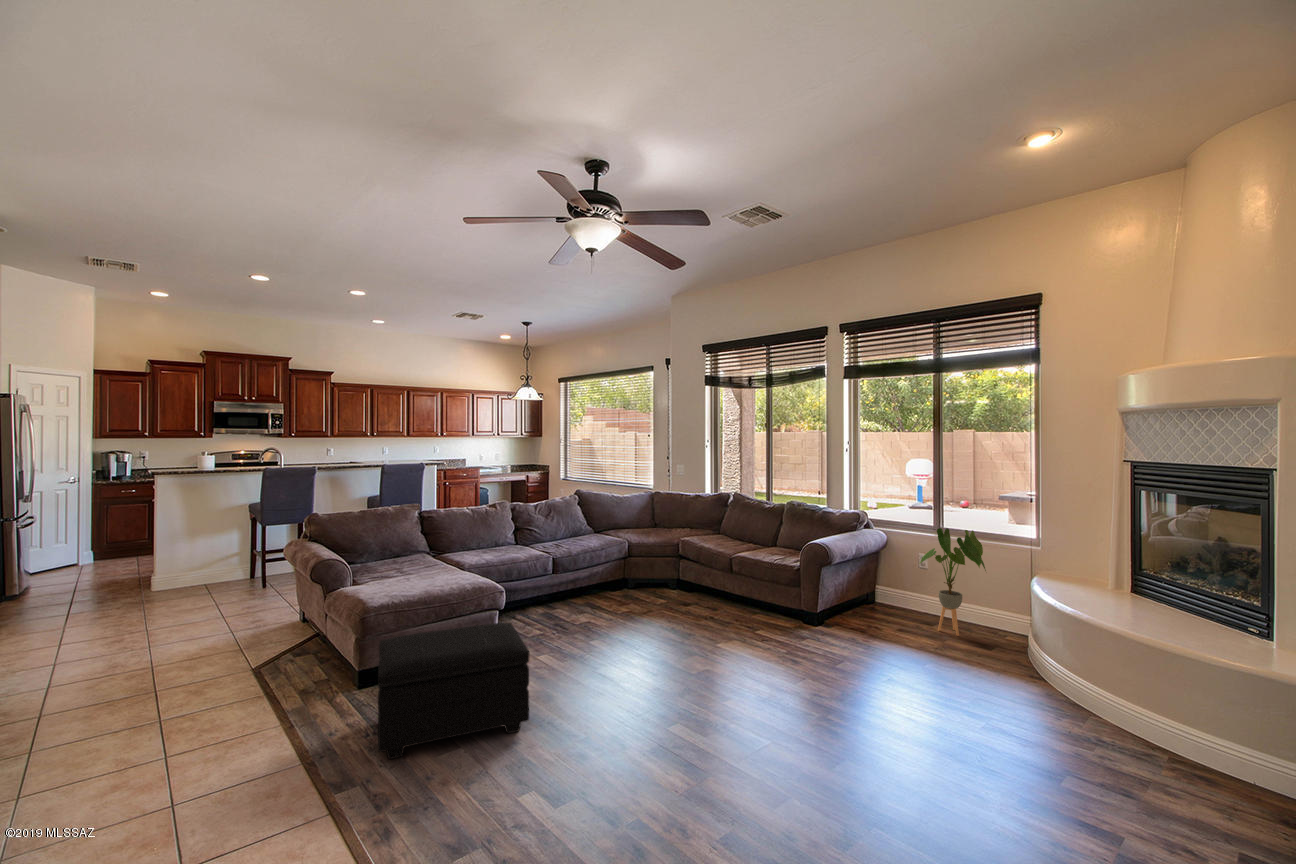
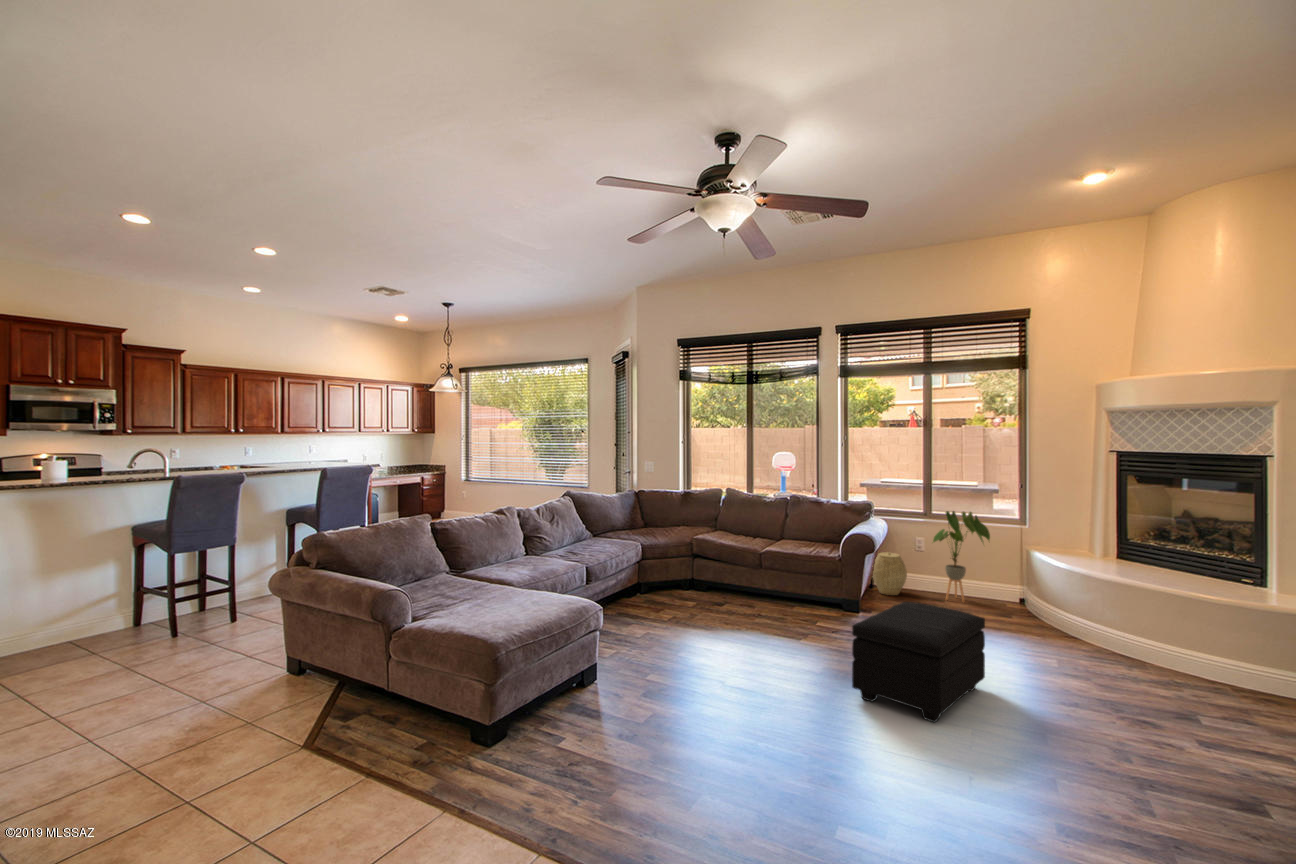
woven basket: none [861,570,900,618] -> present [873,553,907,595]
footstool: present [378,623,529,759] -> present [852,602,985,722]

